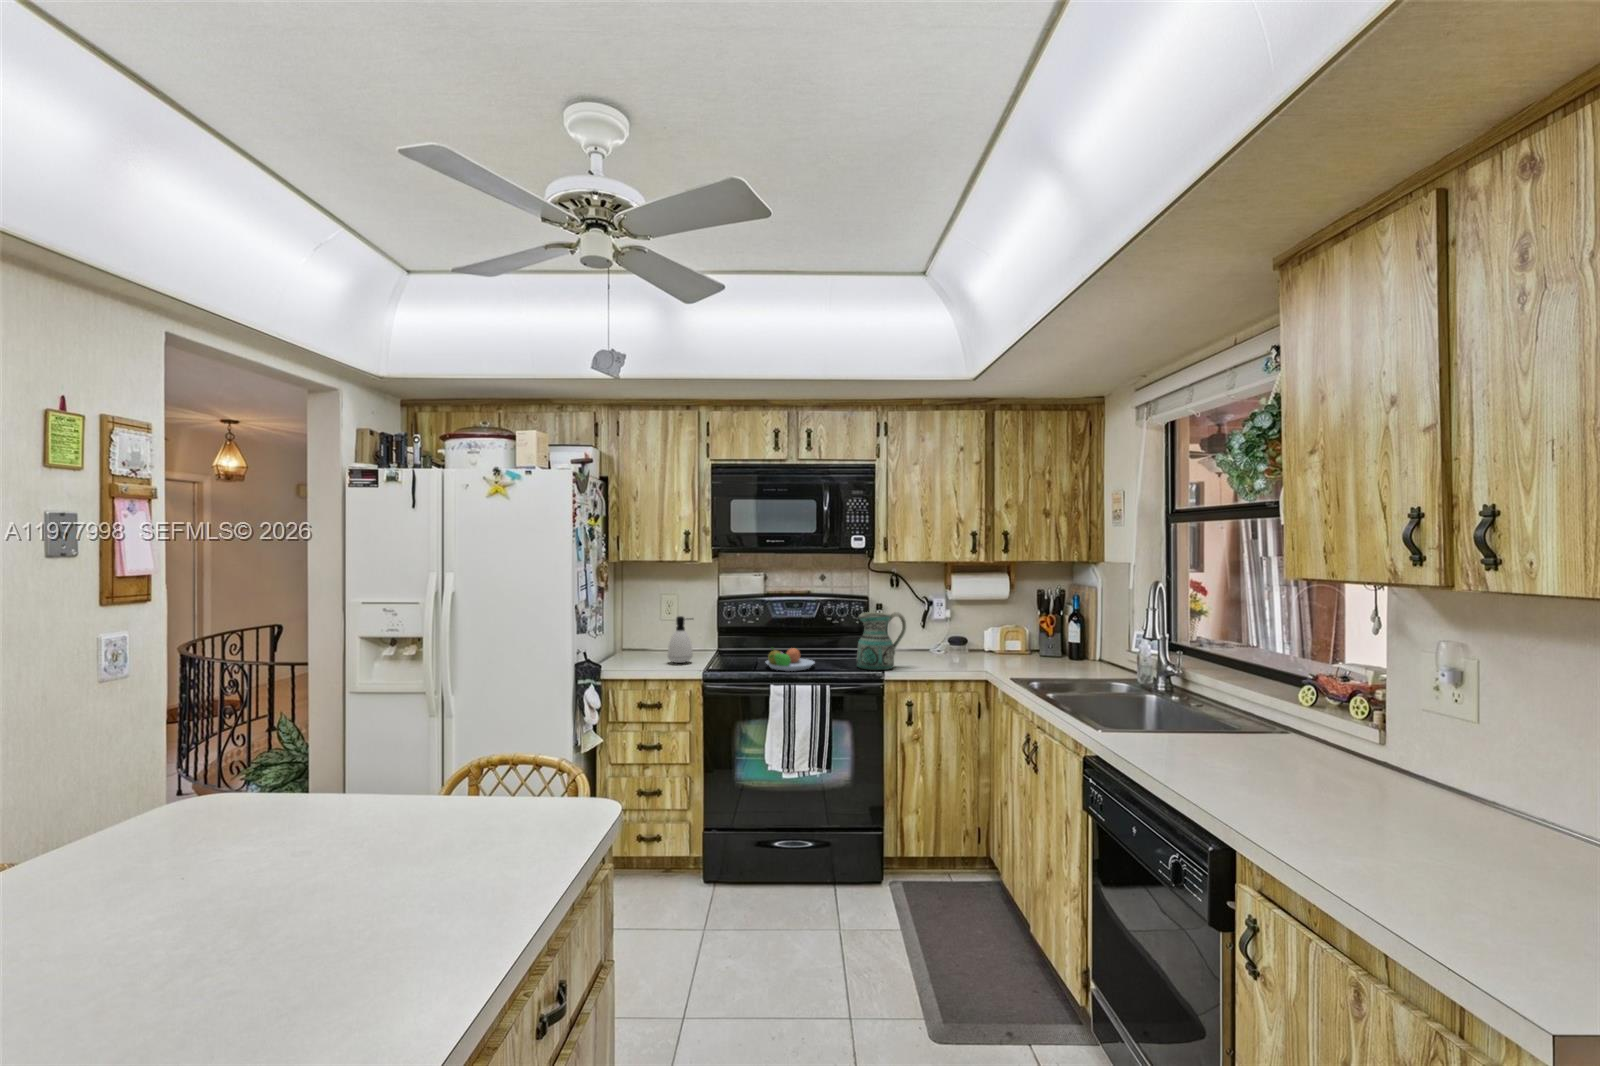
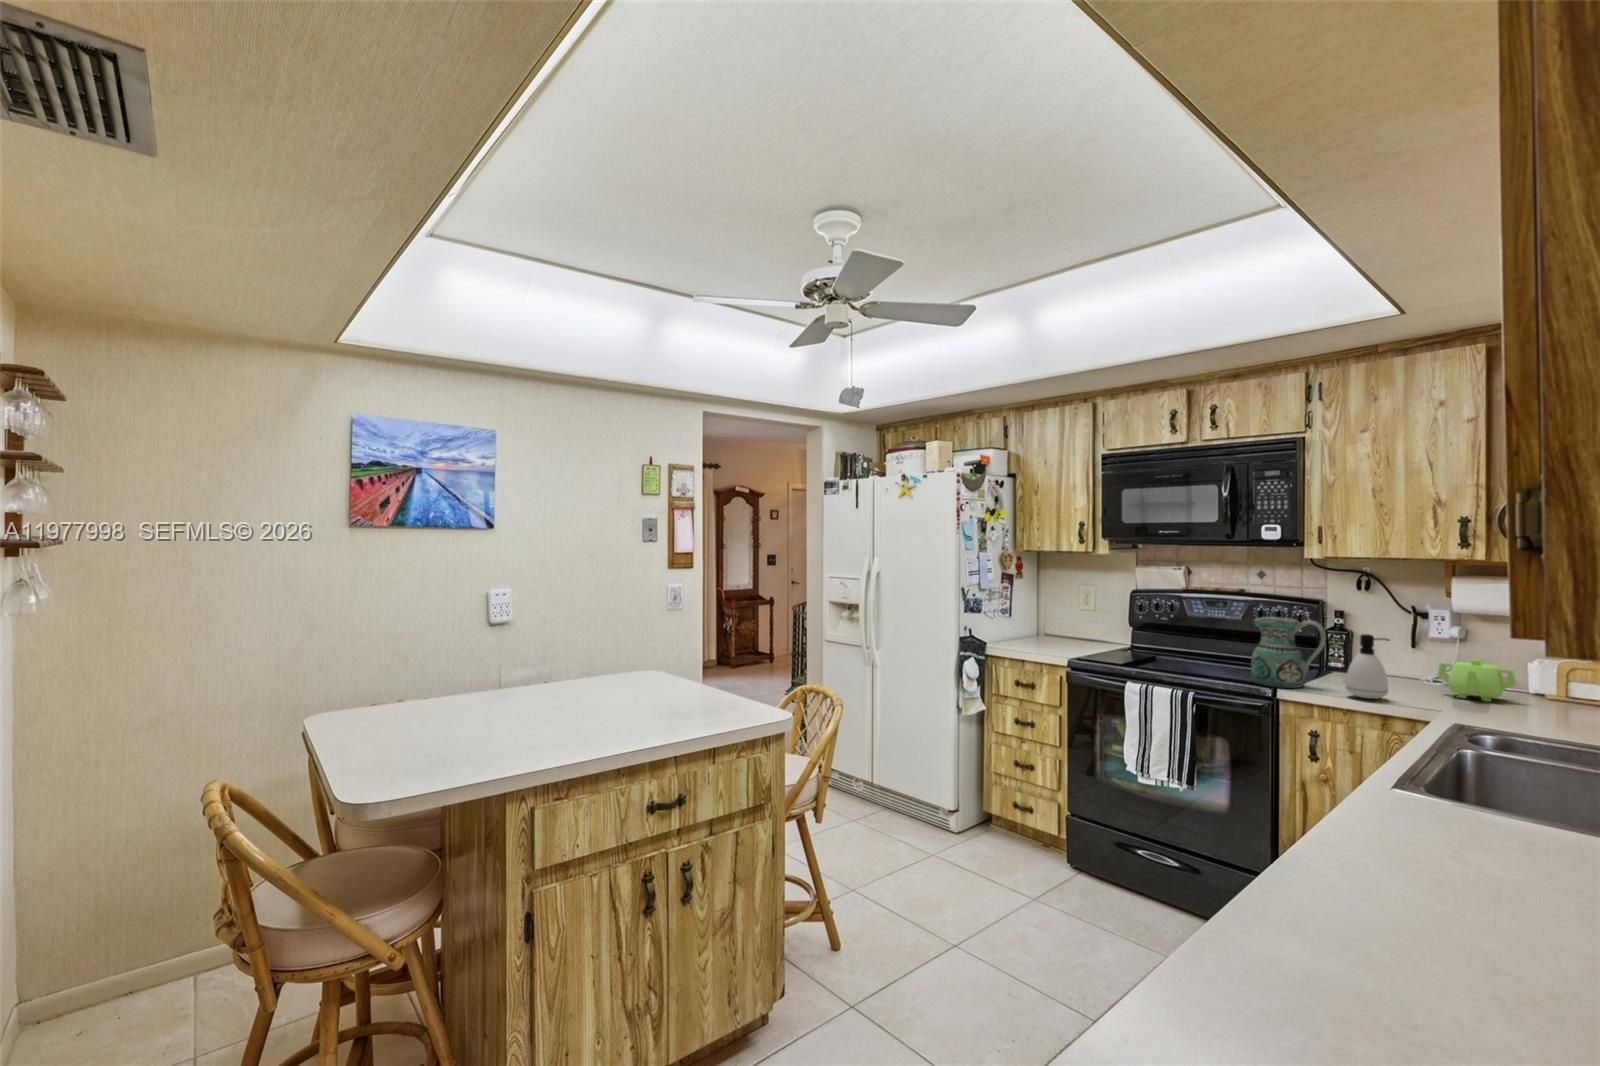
soap dispenser: present [668,616,693,663] -> present [1346,634,1389,699]
teapot: none [957,631,999,660] -> present [1438,659,1516,702]
fruit bowl: present [766,647,814,671] -> none [1138,645,1203,674]

